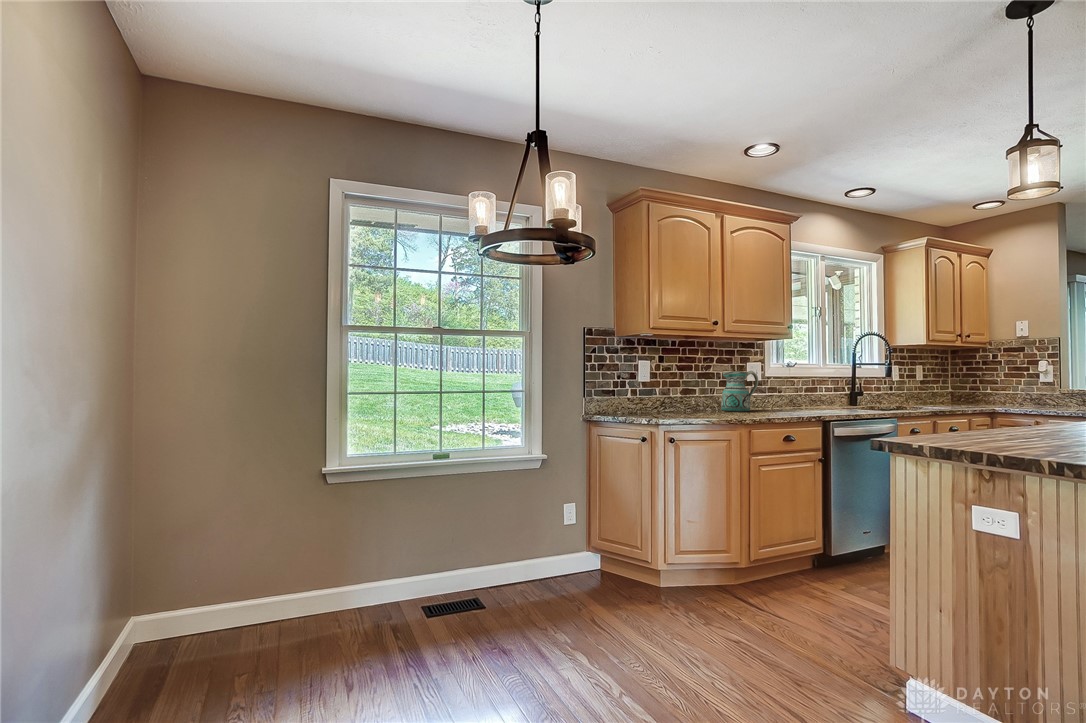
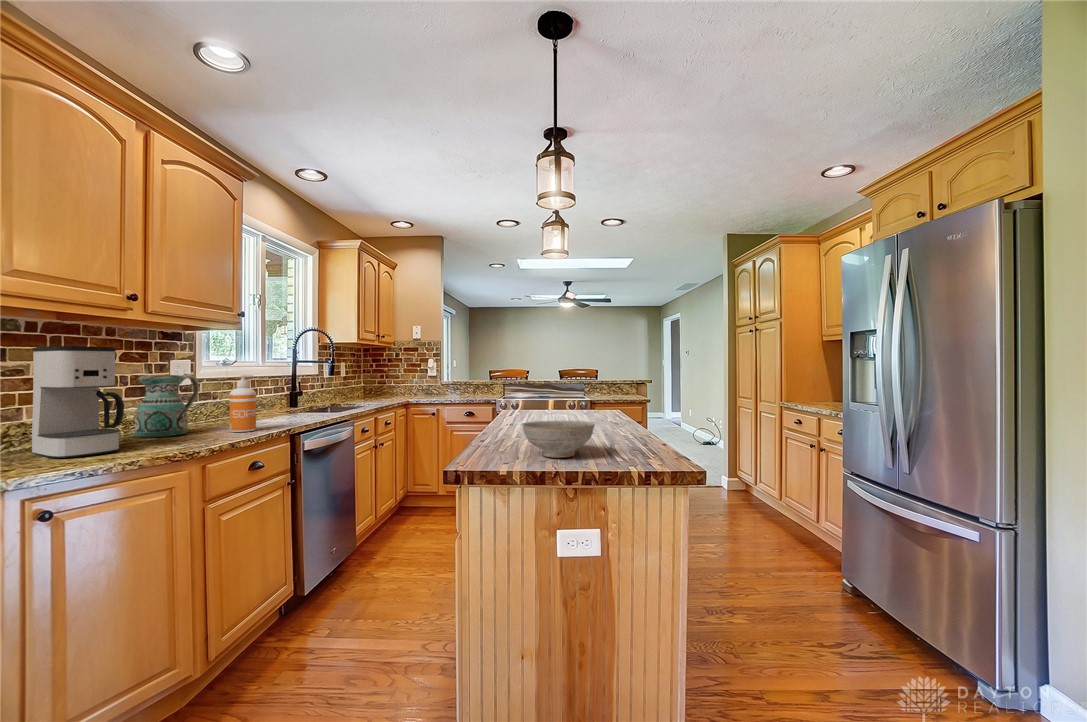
coffee maker: none [673,353,711,414] -> present [32,346,124,458]
soap dispenser: none [776,372,794,414] -> present [229,375,256,432]
decorative bowl: none [955,412,1049,446] -> present [522,421,595,458]

